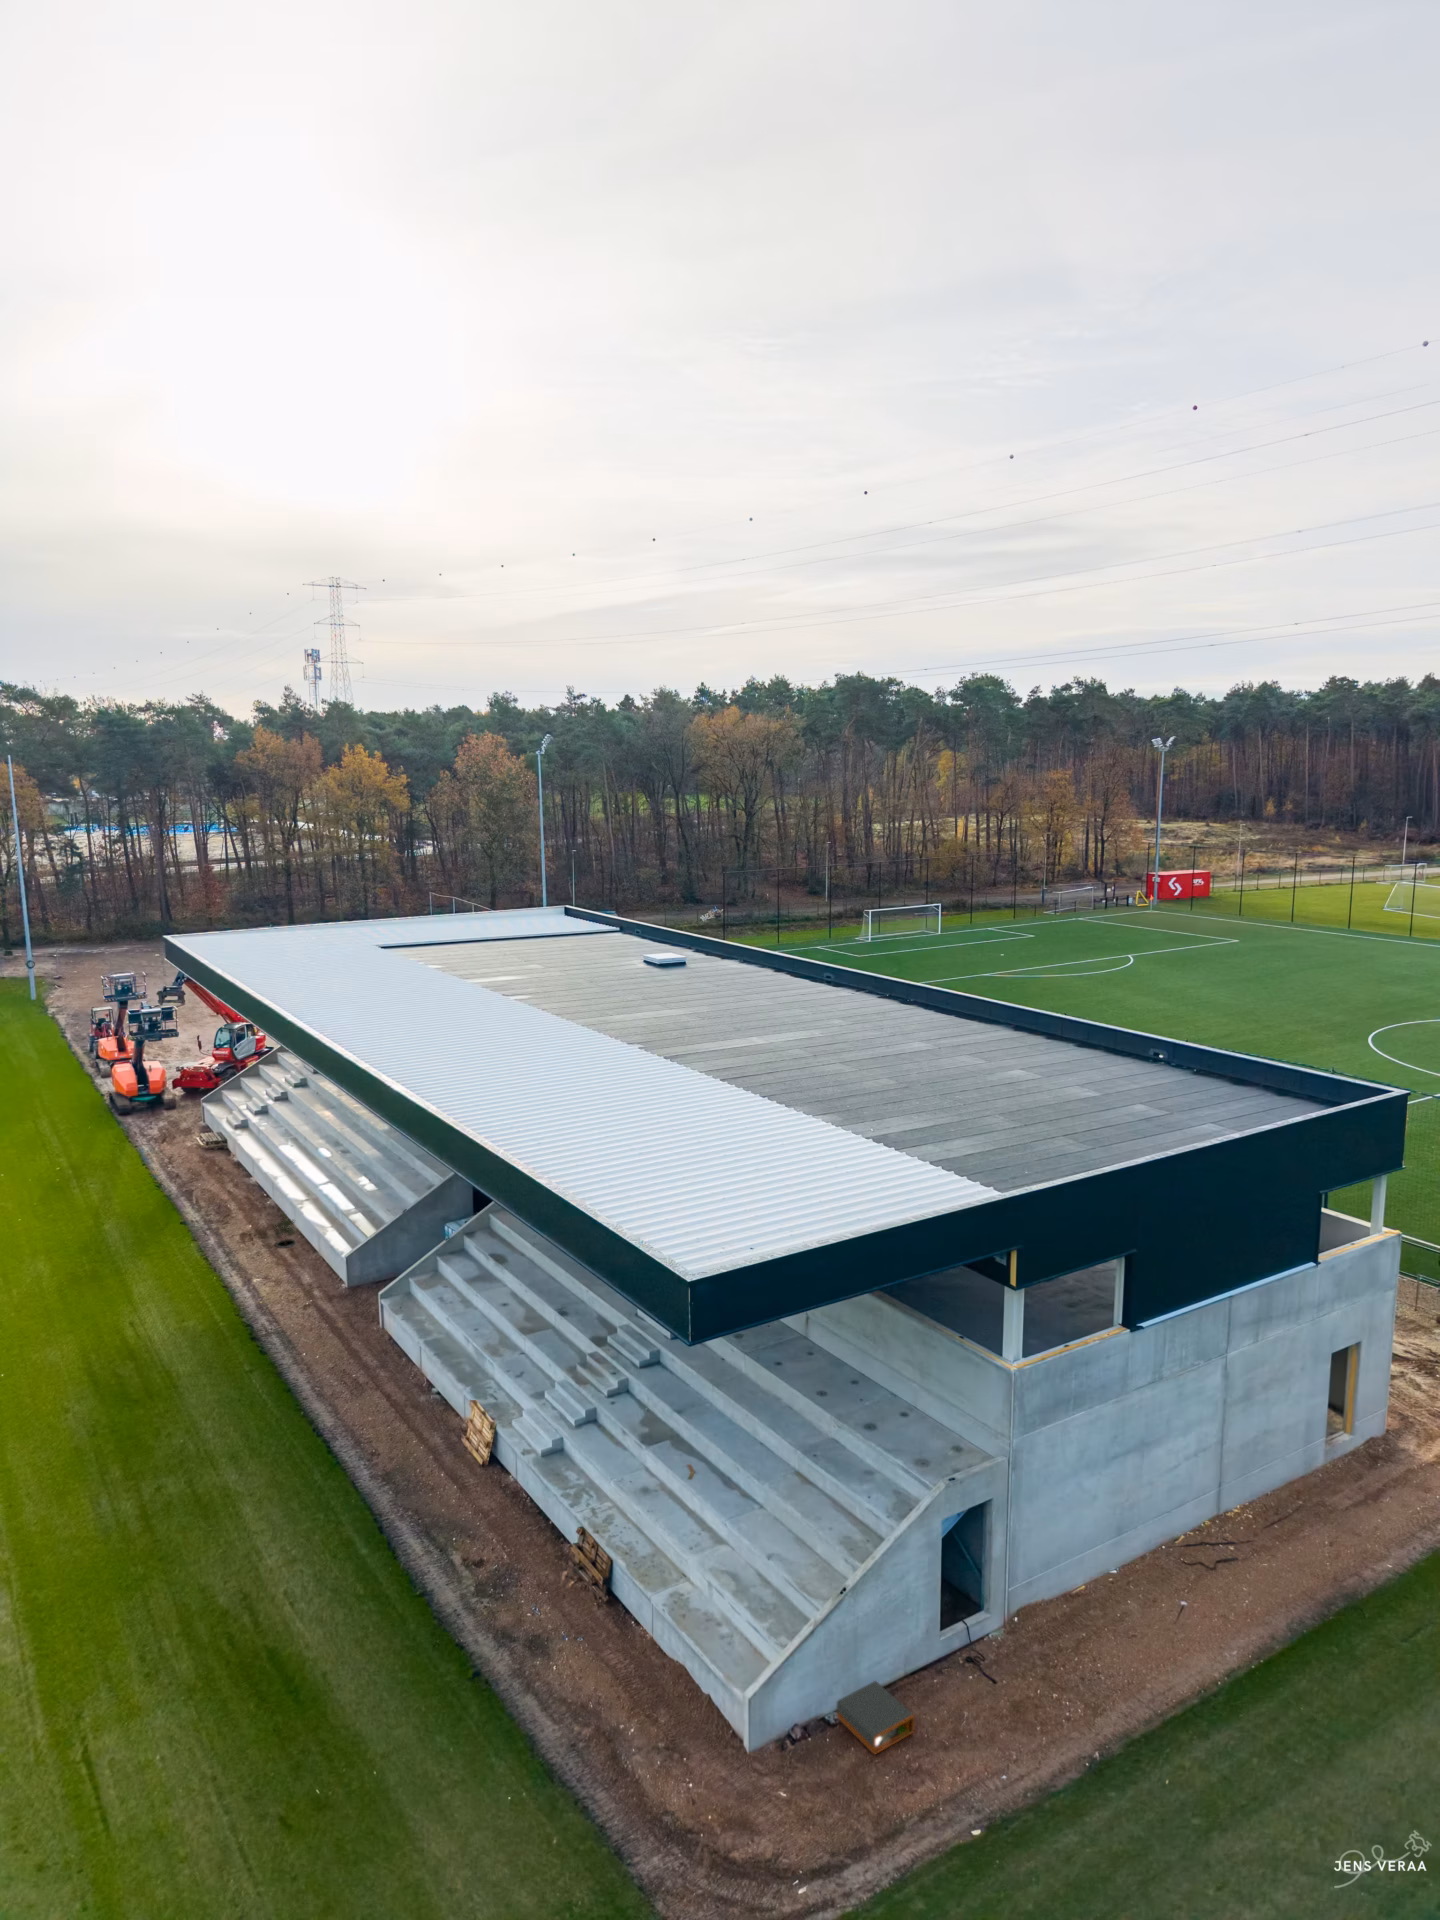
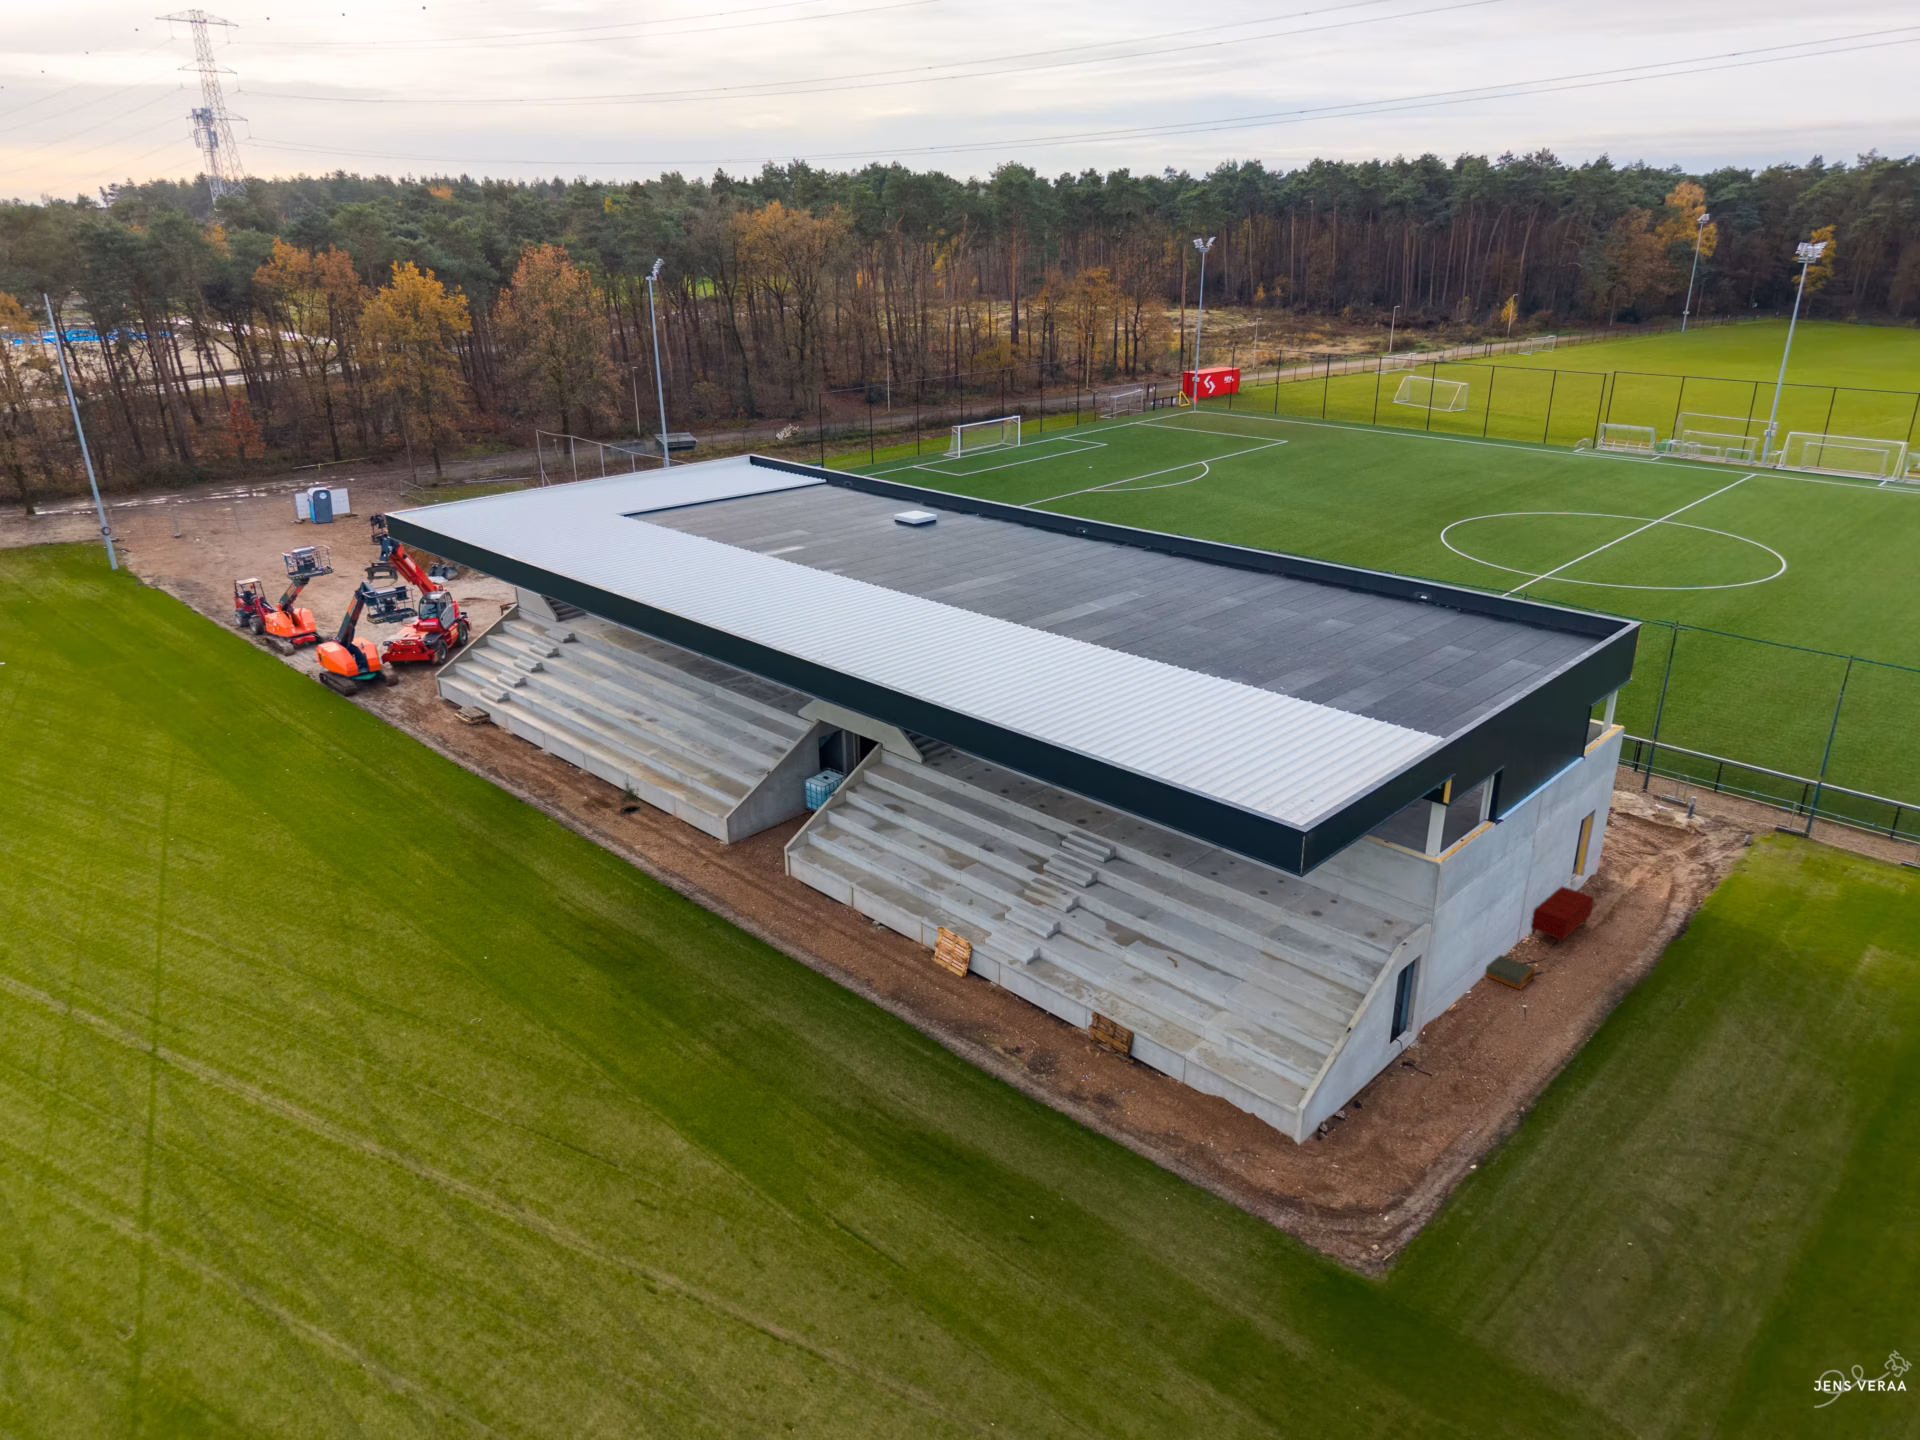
bench: none [1241,1442,1340,1528] -> present [1531,887,1594,947]
storage box: present [836,1681,914,1754] -> present [1486,955,1535,989]

